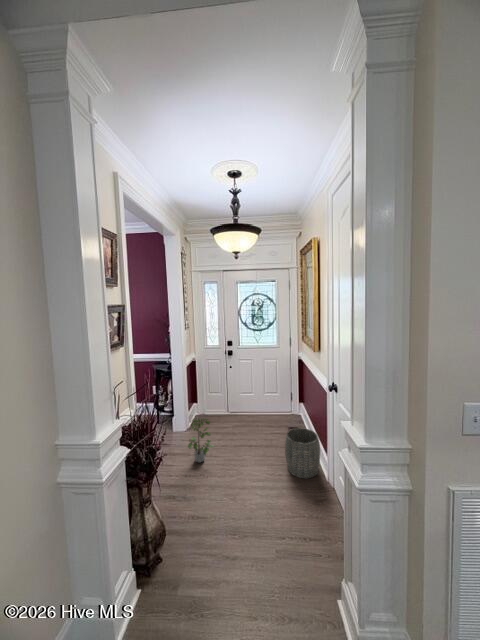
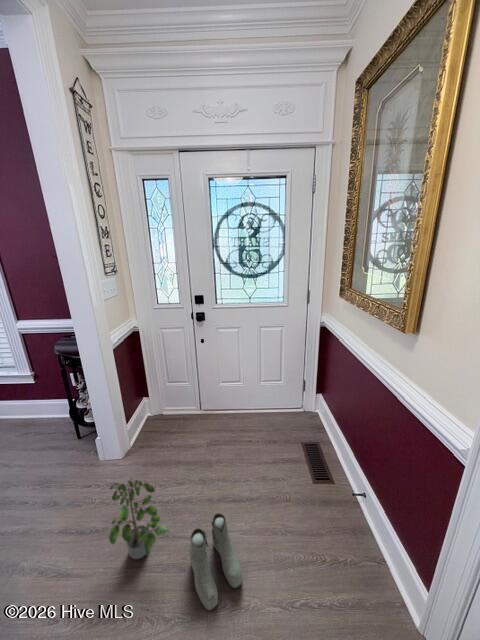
woven basket: present [285,428,320,478] -> none [316,483,397,604]
boots: none [224,440,249,476] -> present [189,513,242,610]

